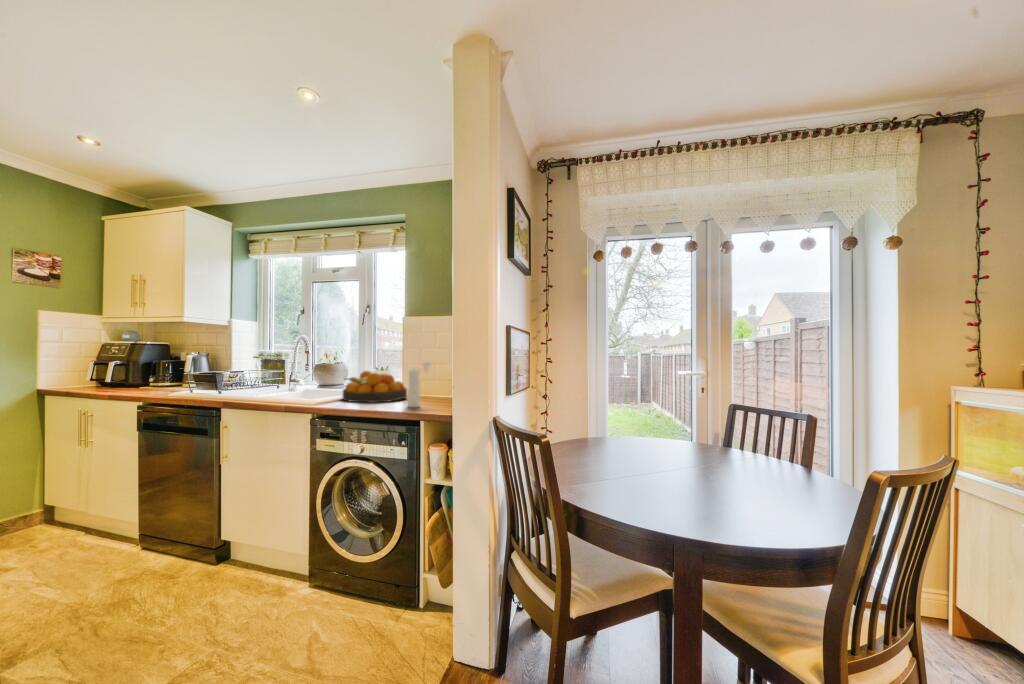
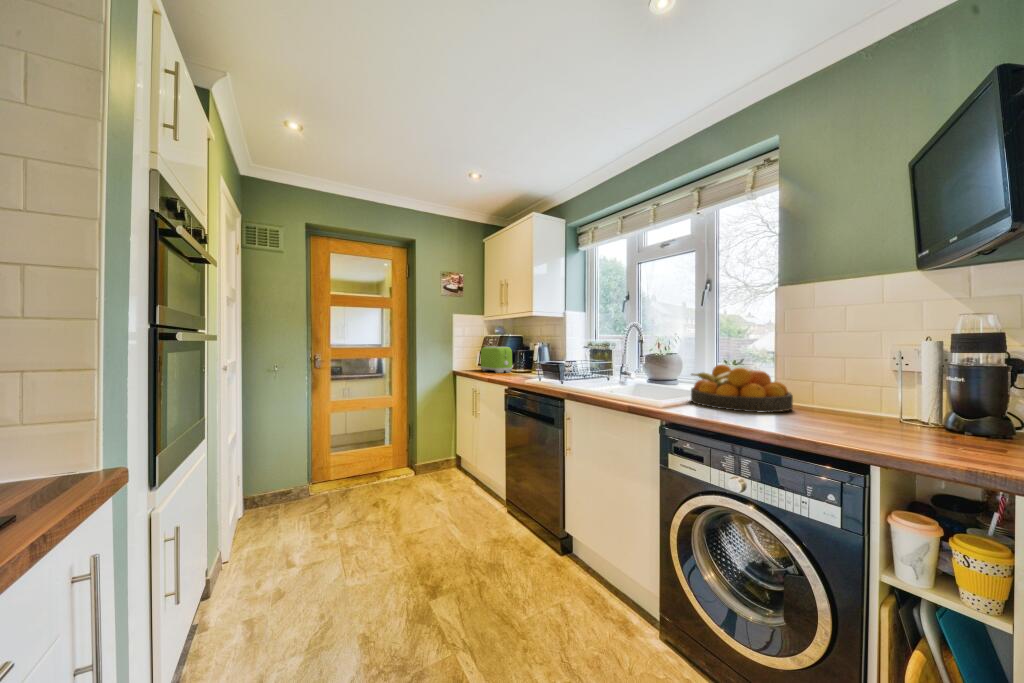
toaster: none [95,356,151,388] -> present [481,347,512,373]
pepper mill: present [408,361,431,407] -> none [817,352,860,431]

